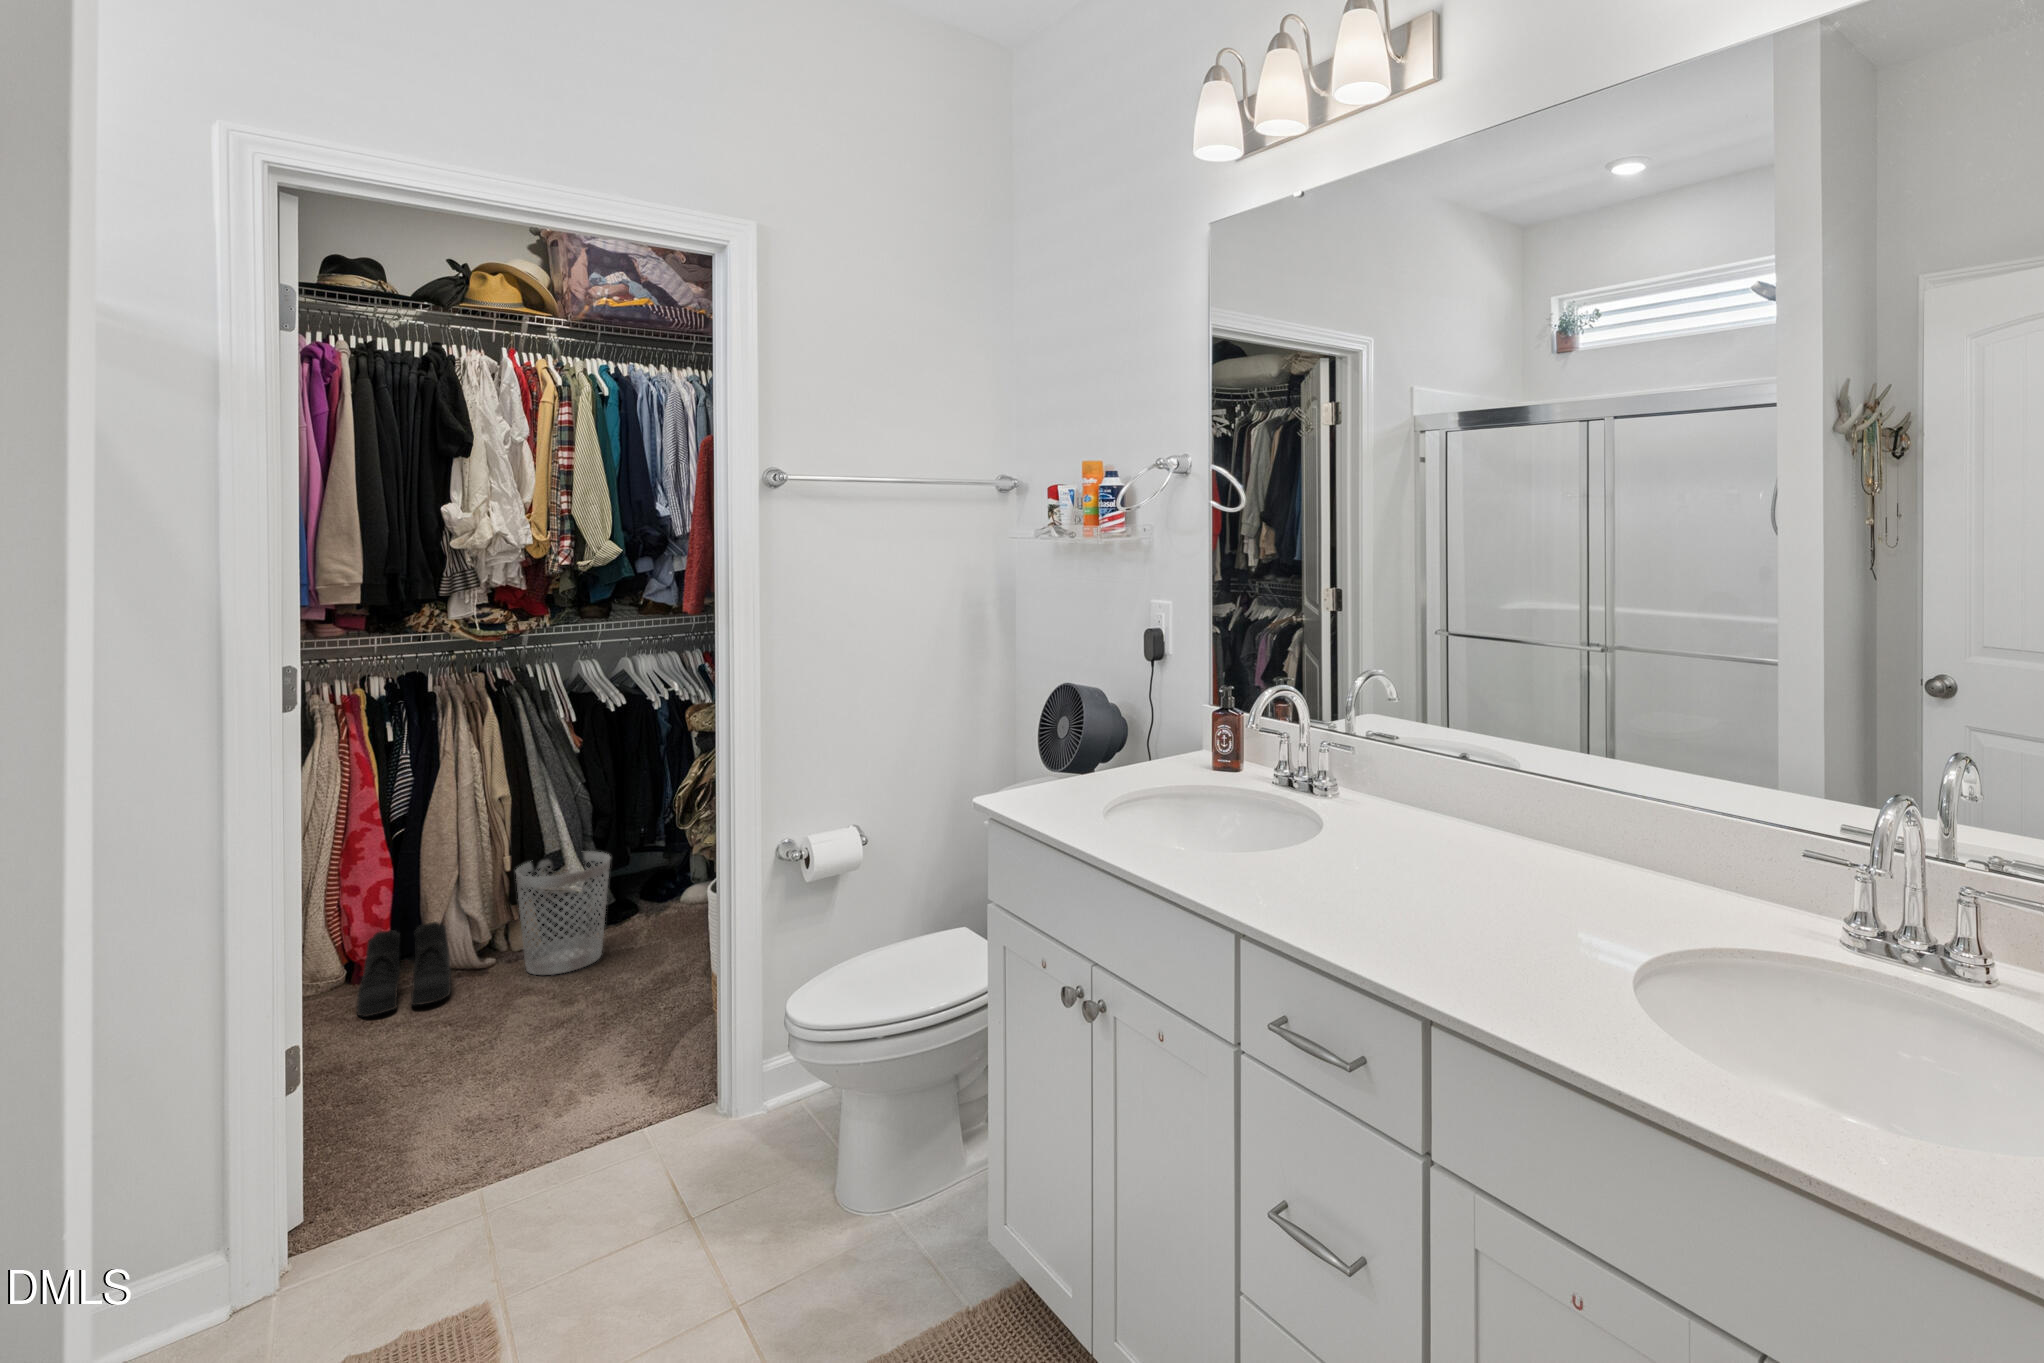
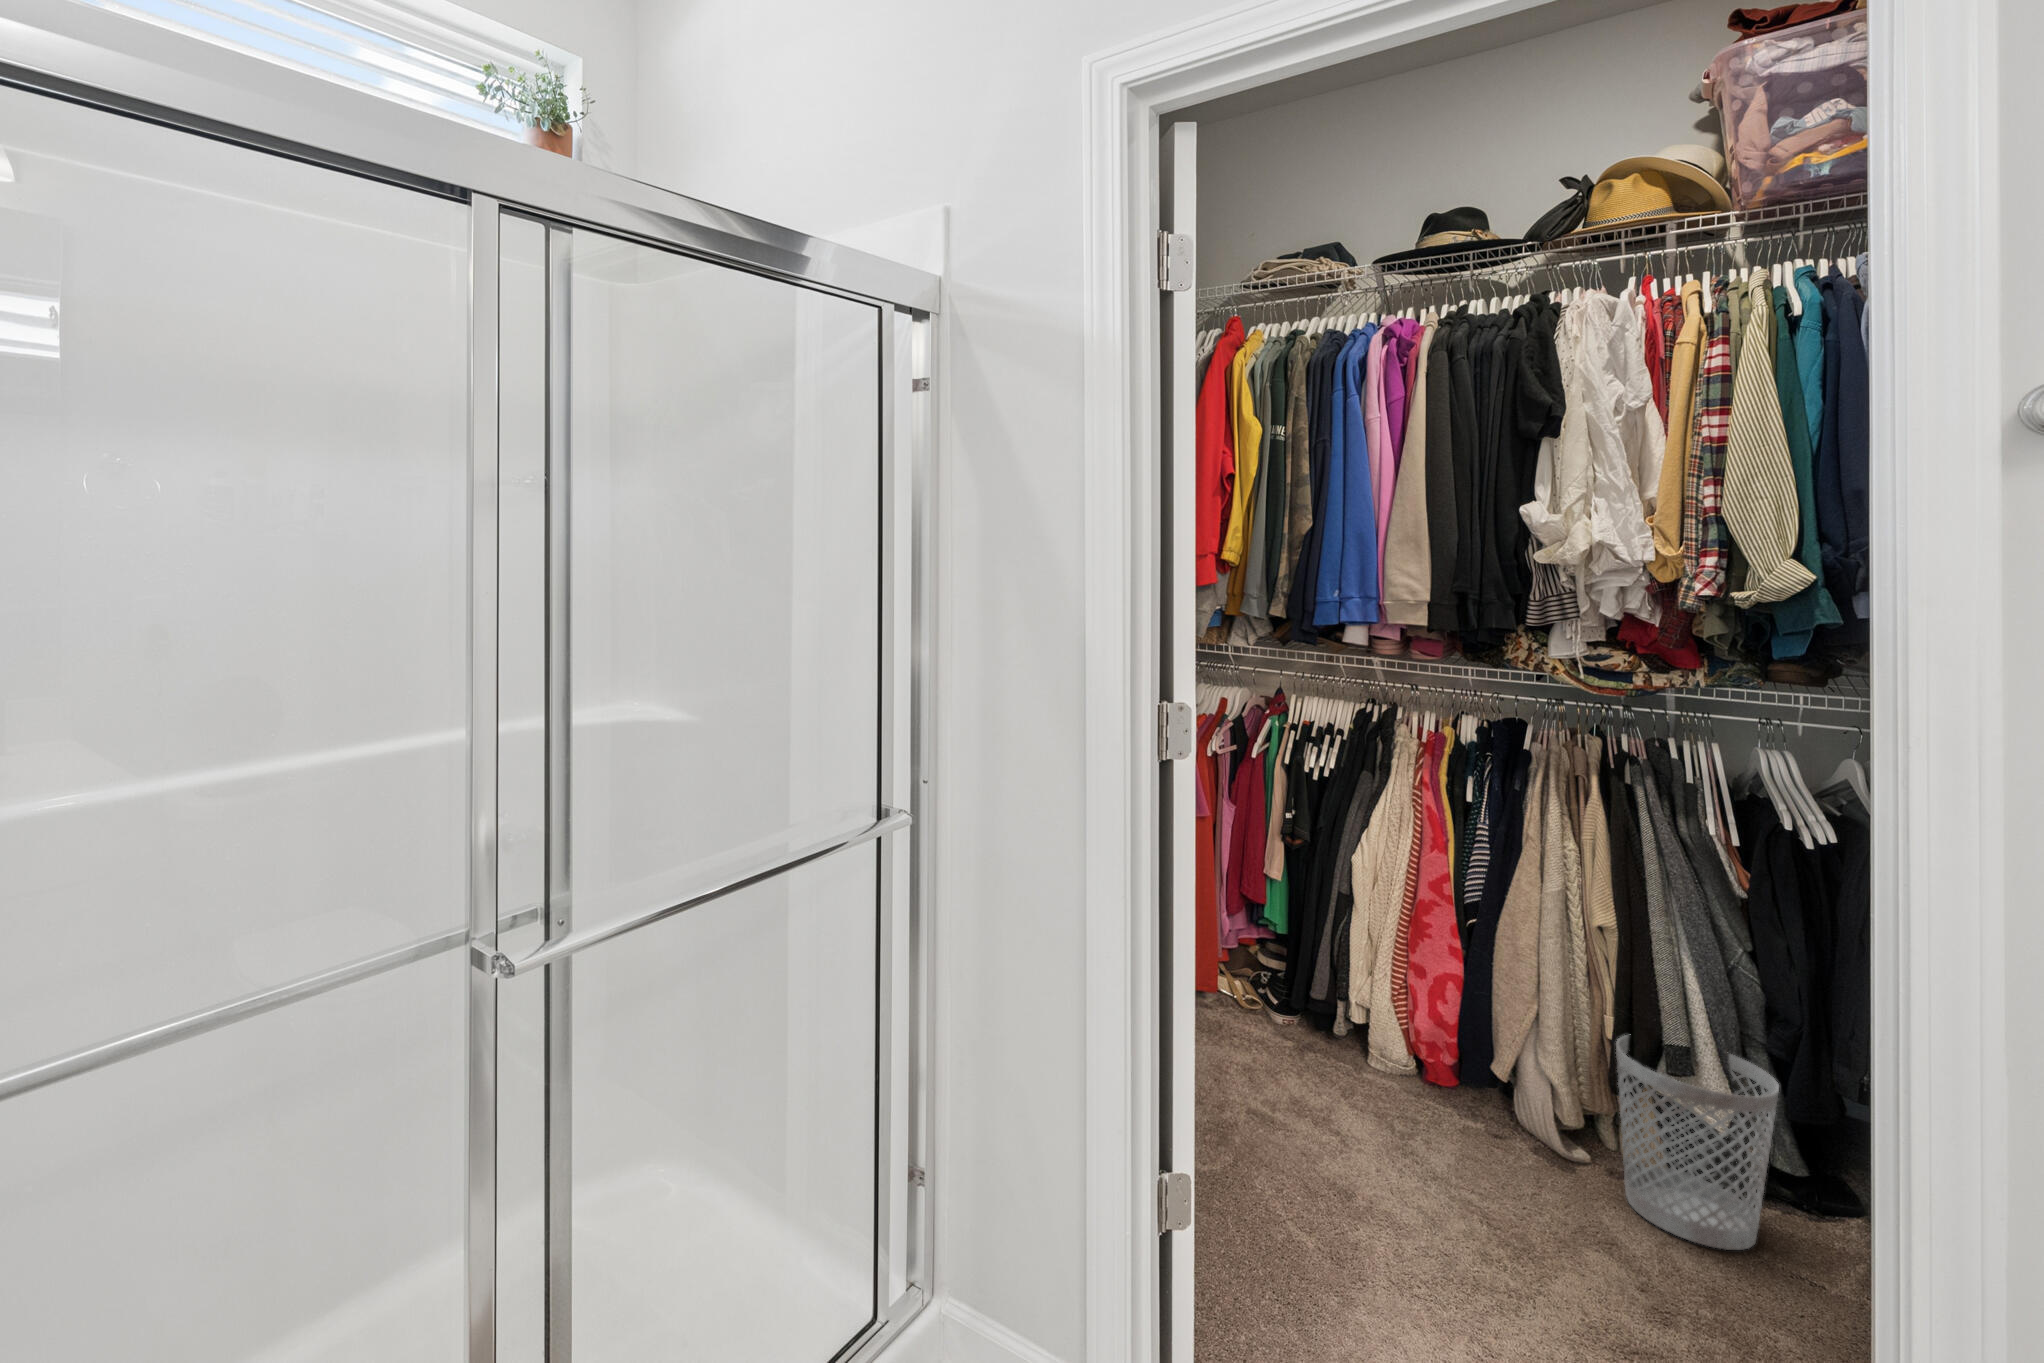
boots: present [357,922,451,1017] -> none [1402,1036,1521,1171]

